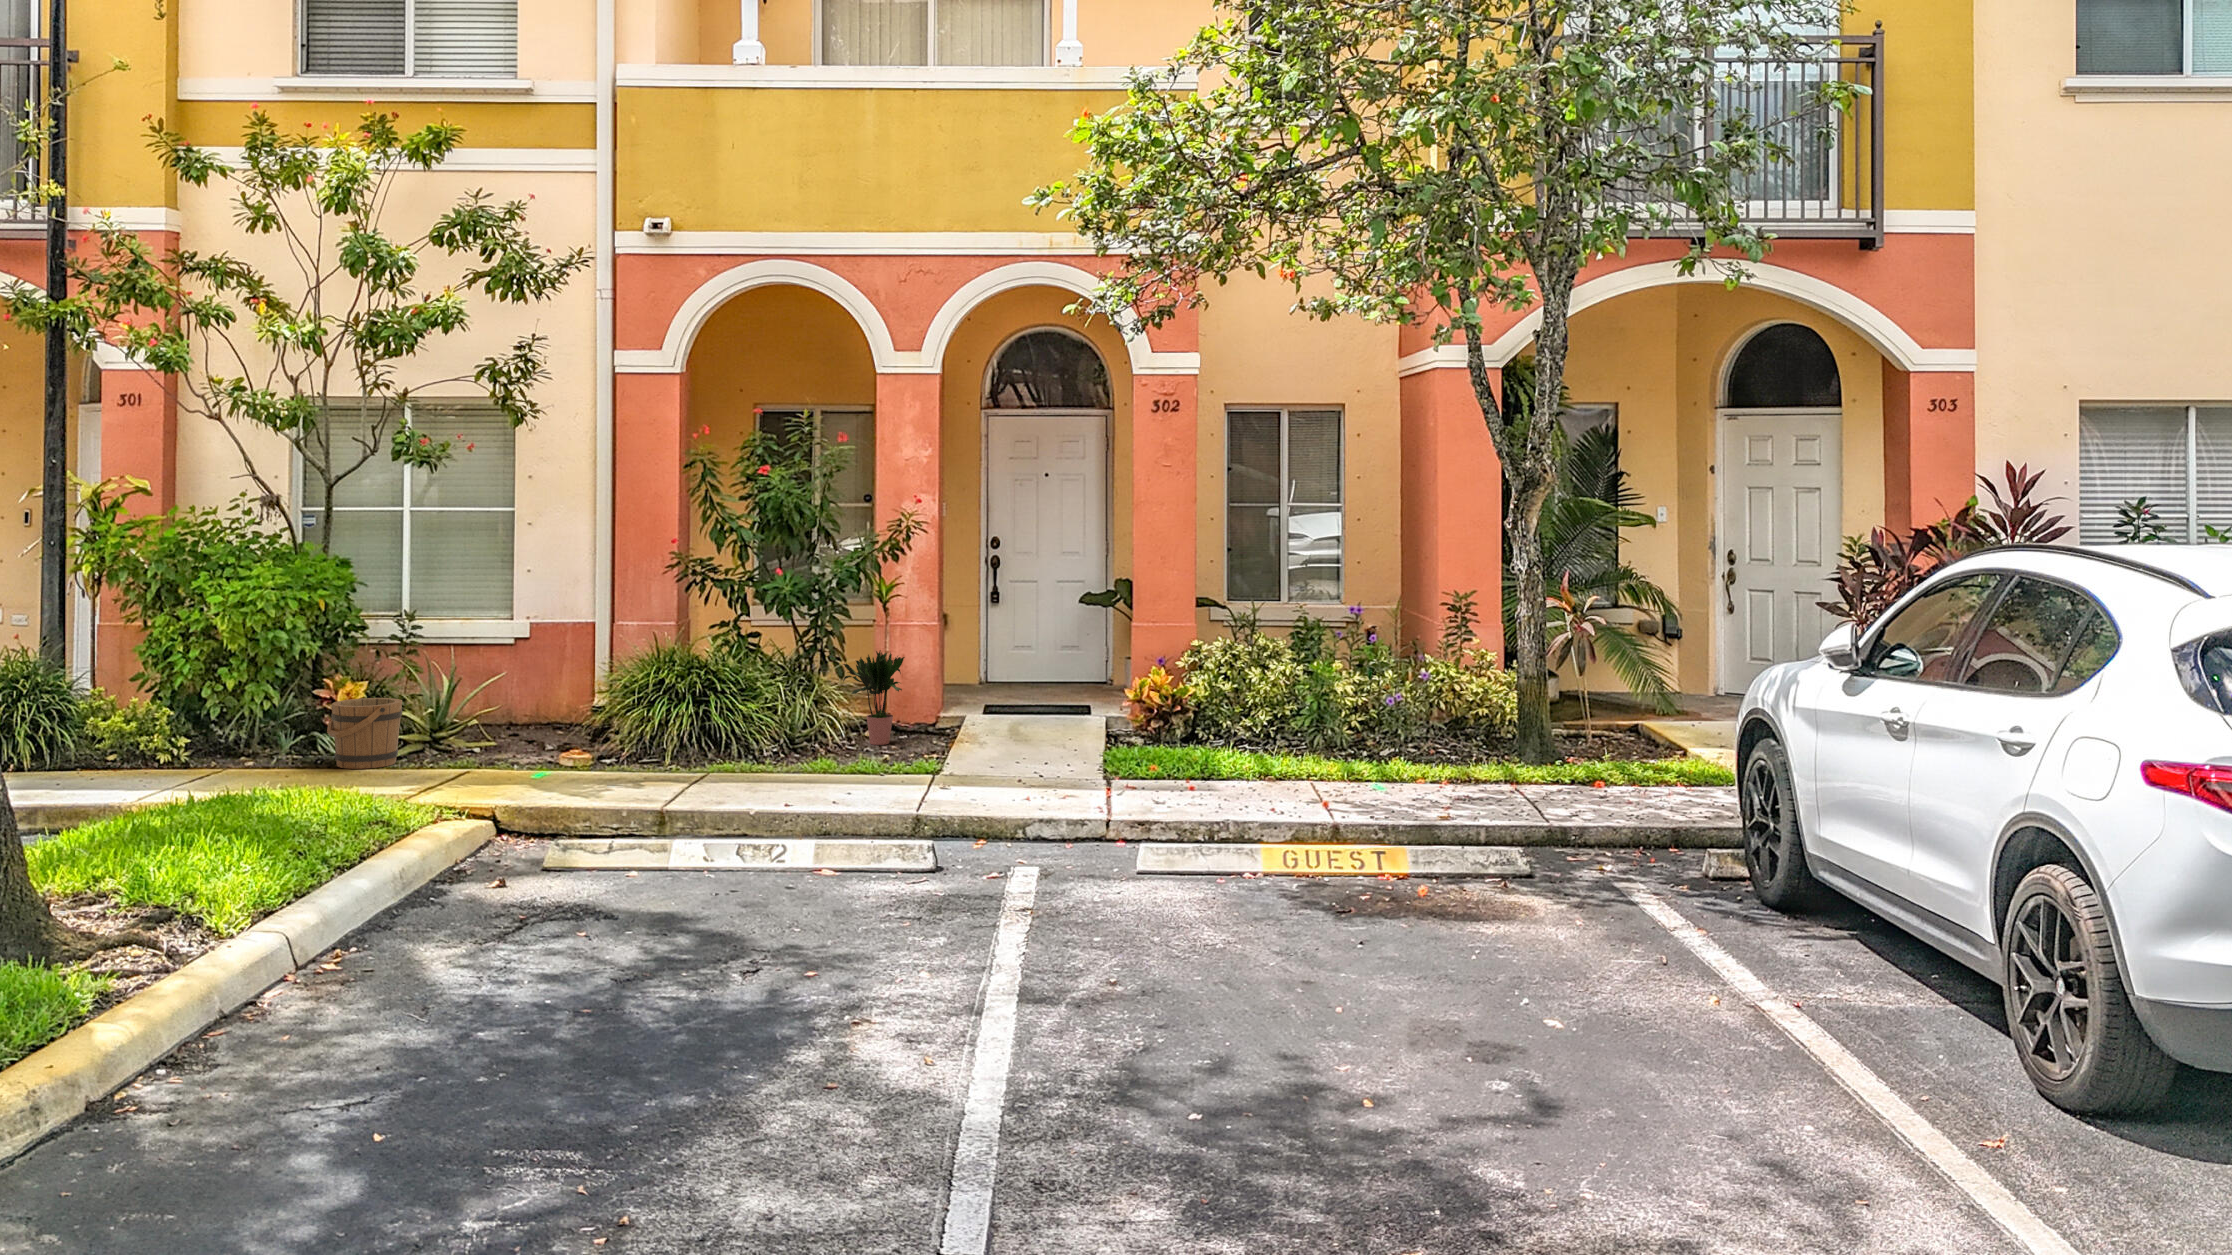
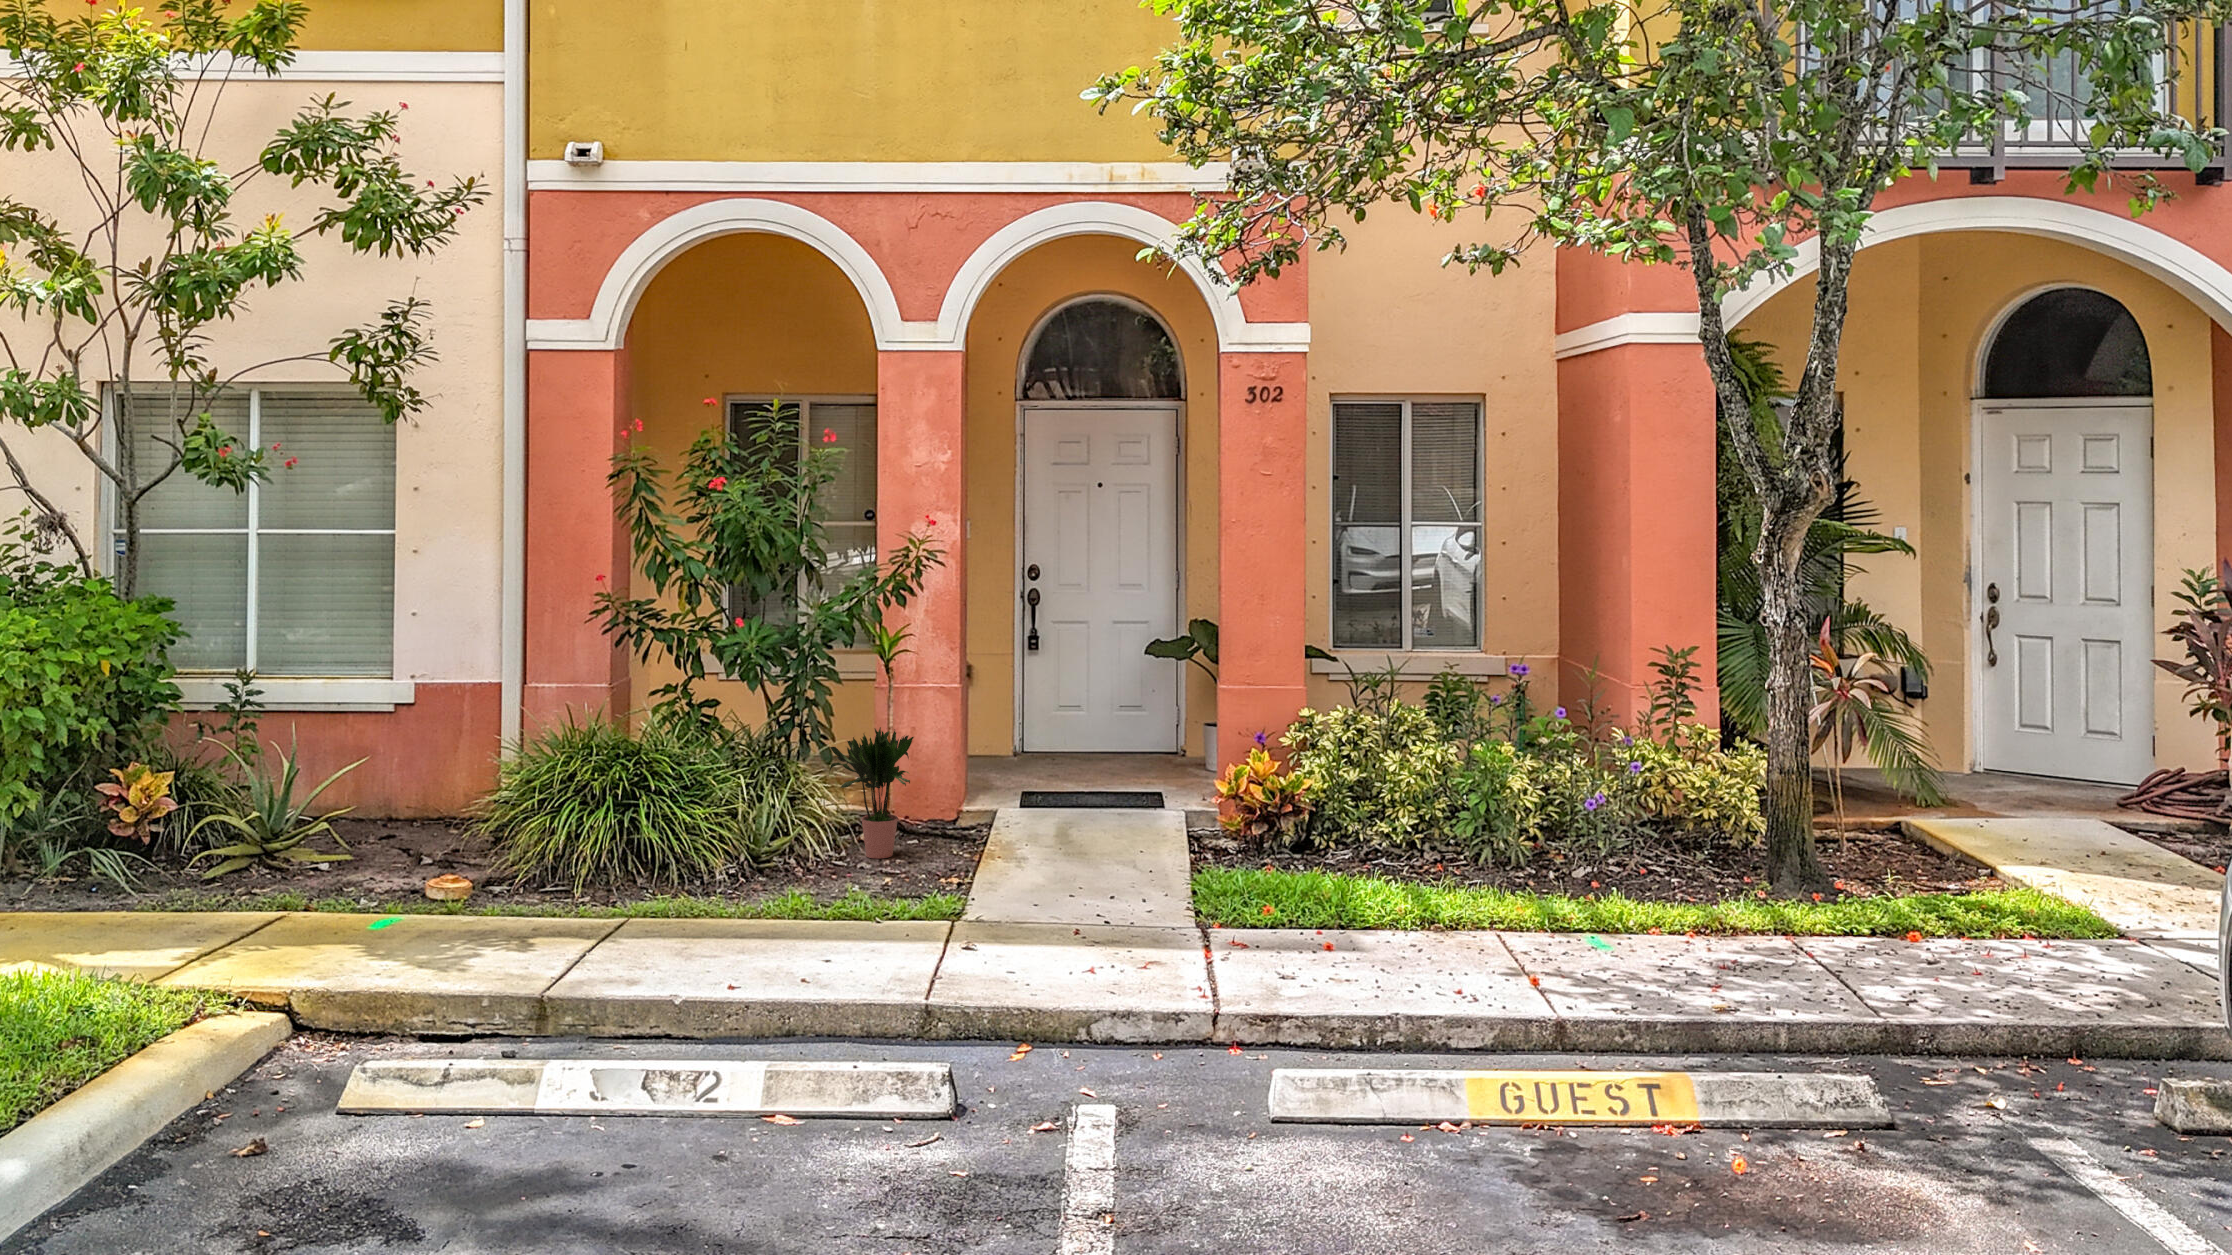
bucket: present [327,698,402,769] -> none [98,799,210,903]

